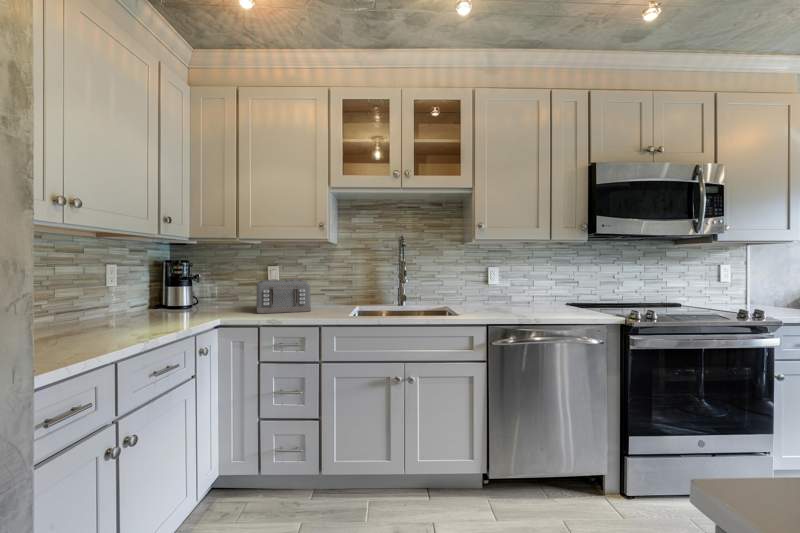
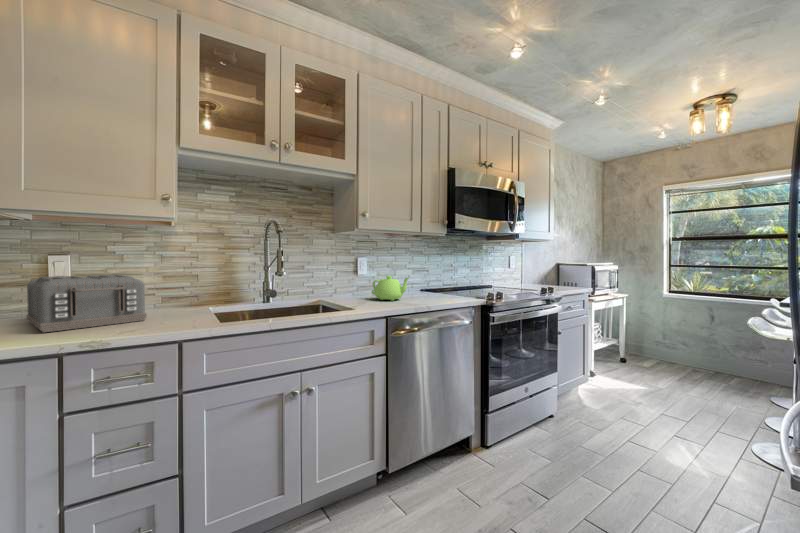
teapot: none [494,286,530,311] -> present [372,276,409,301]

